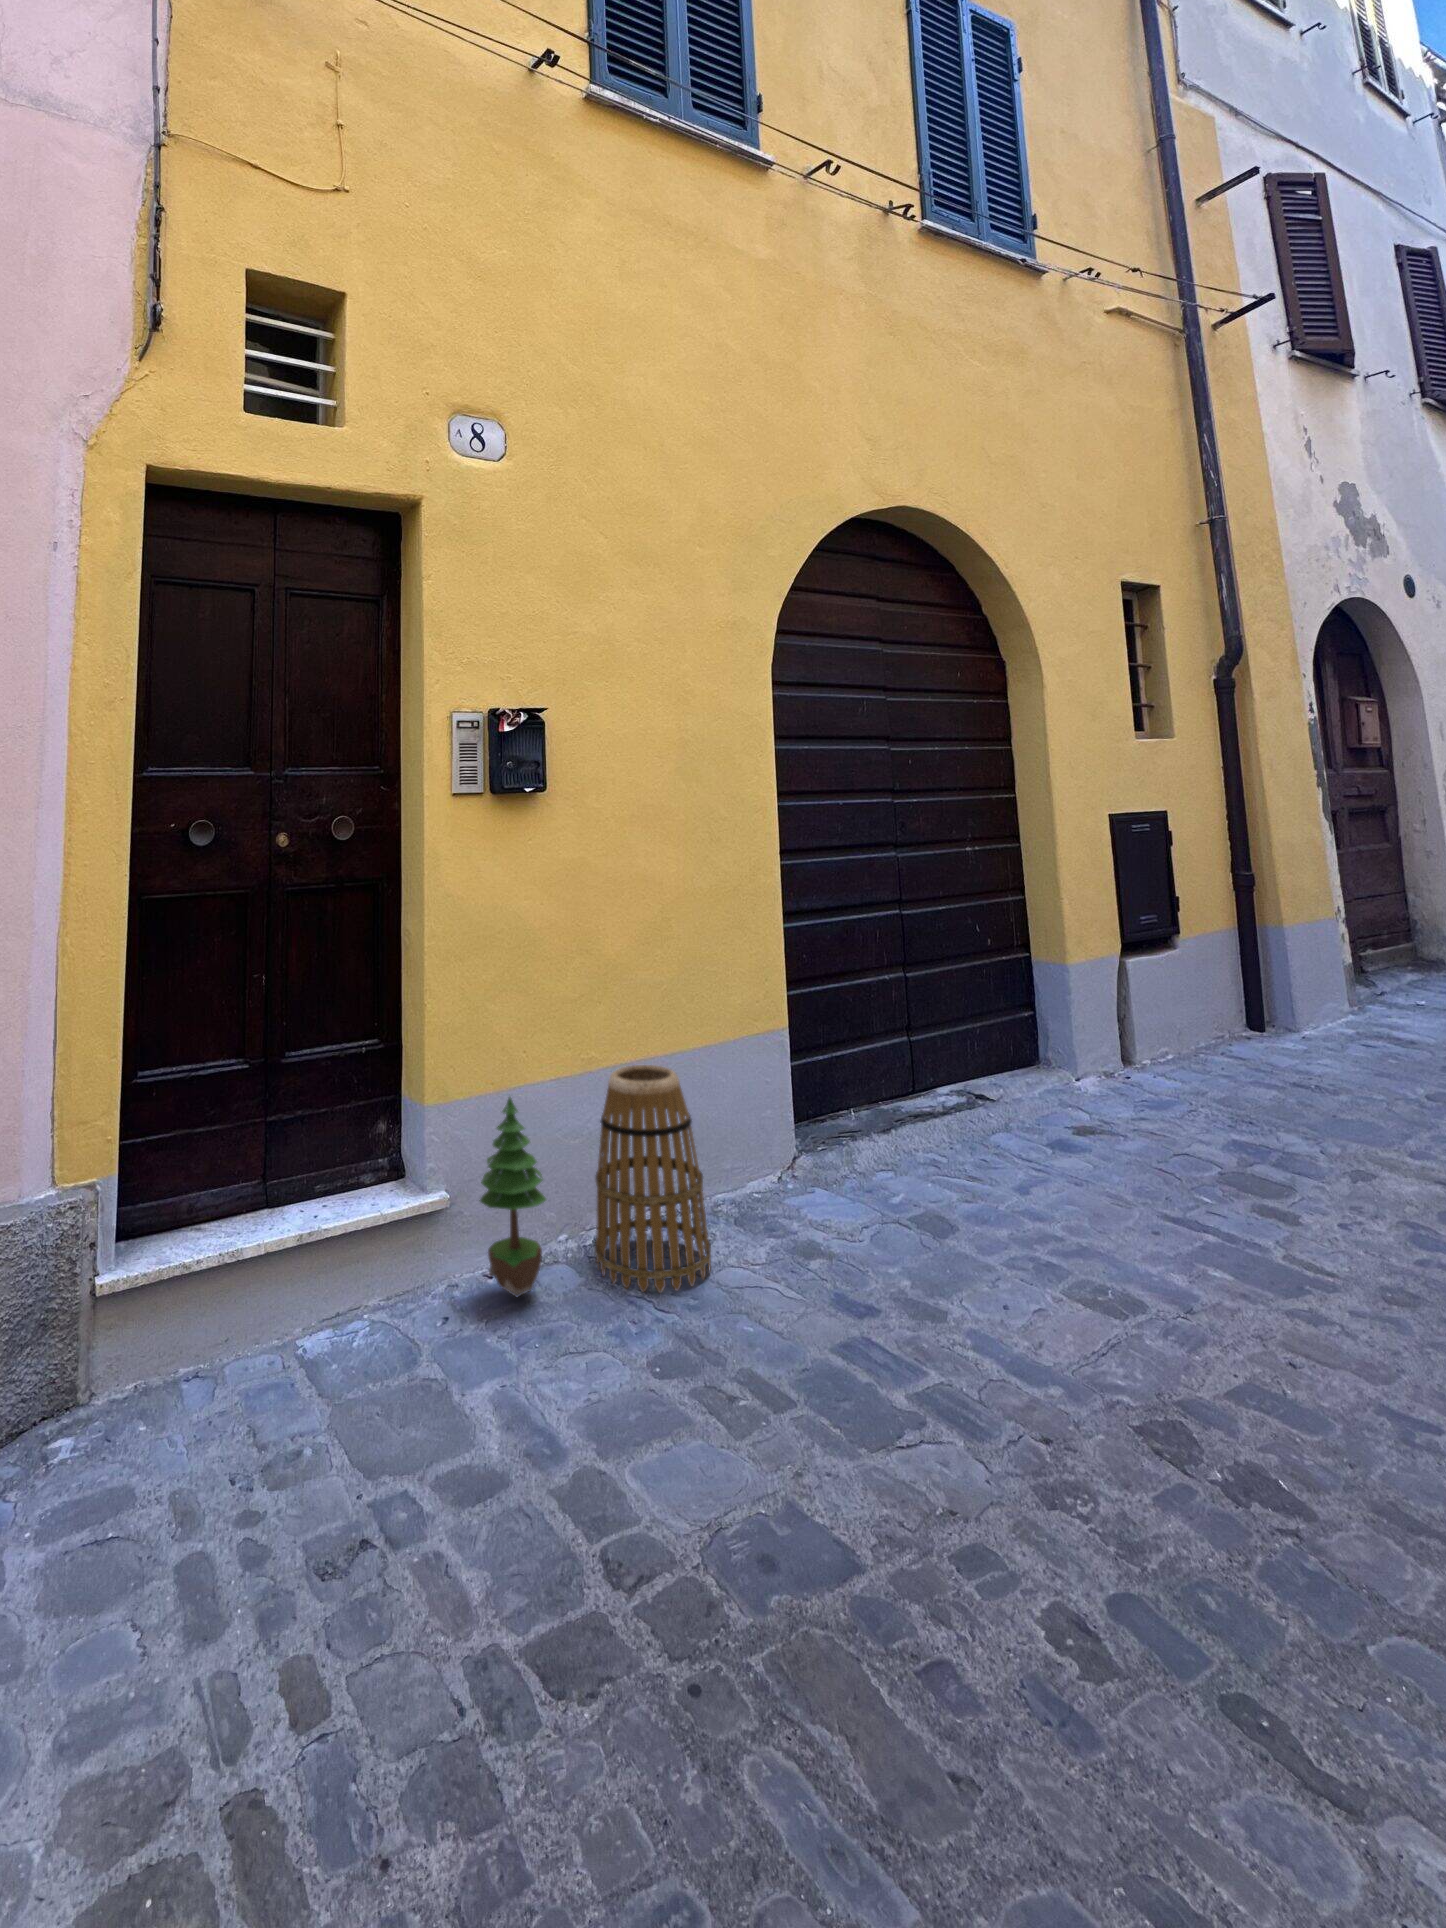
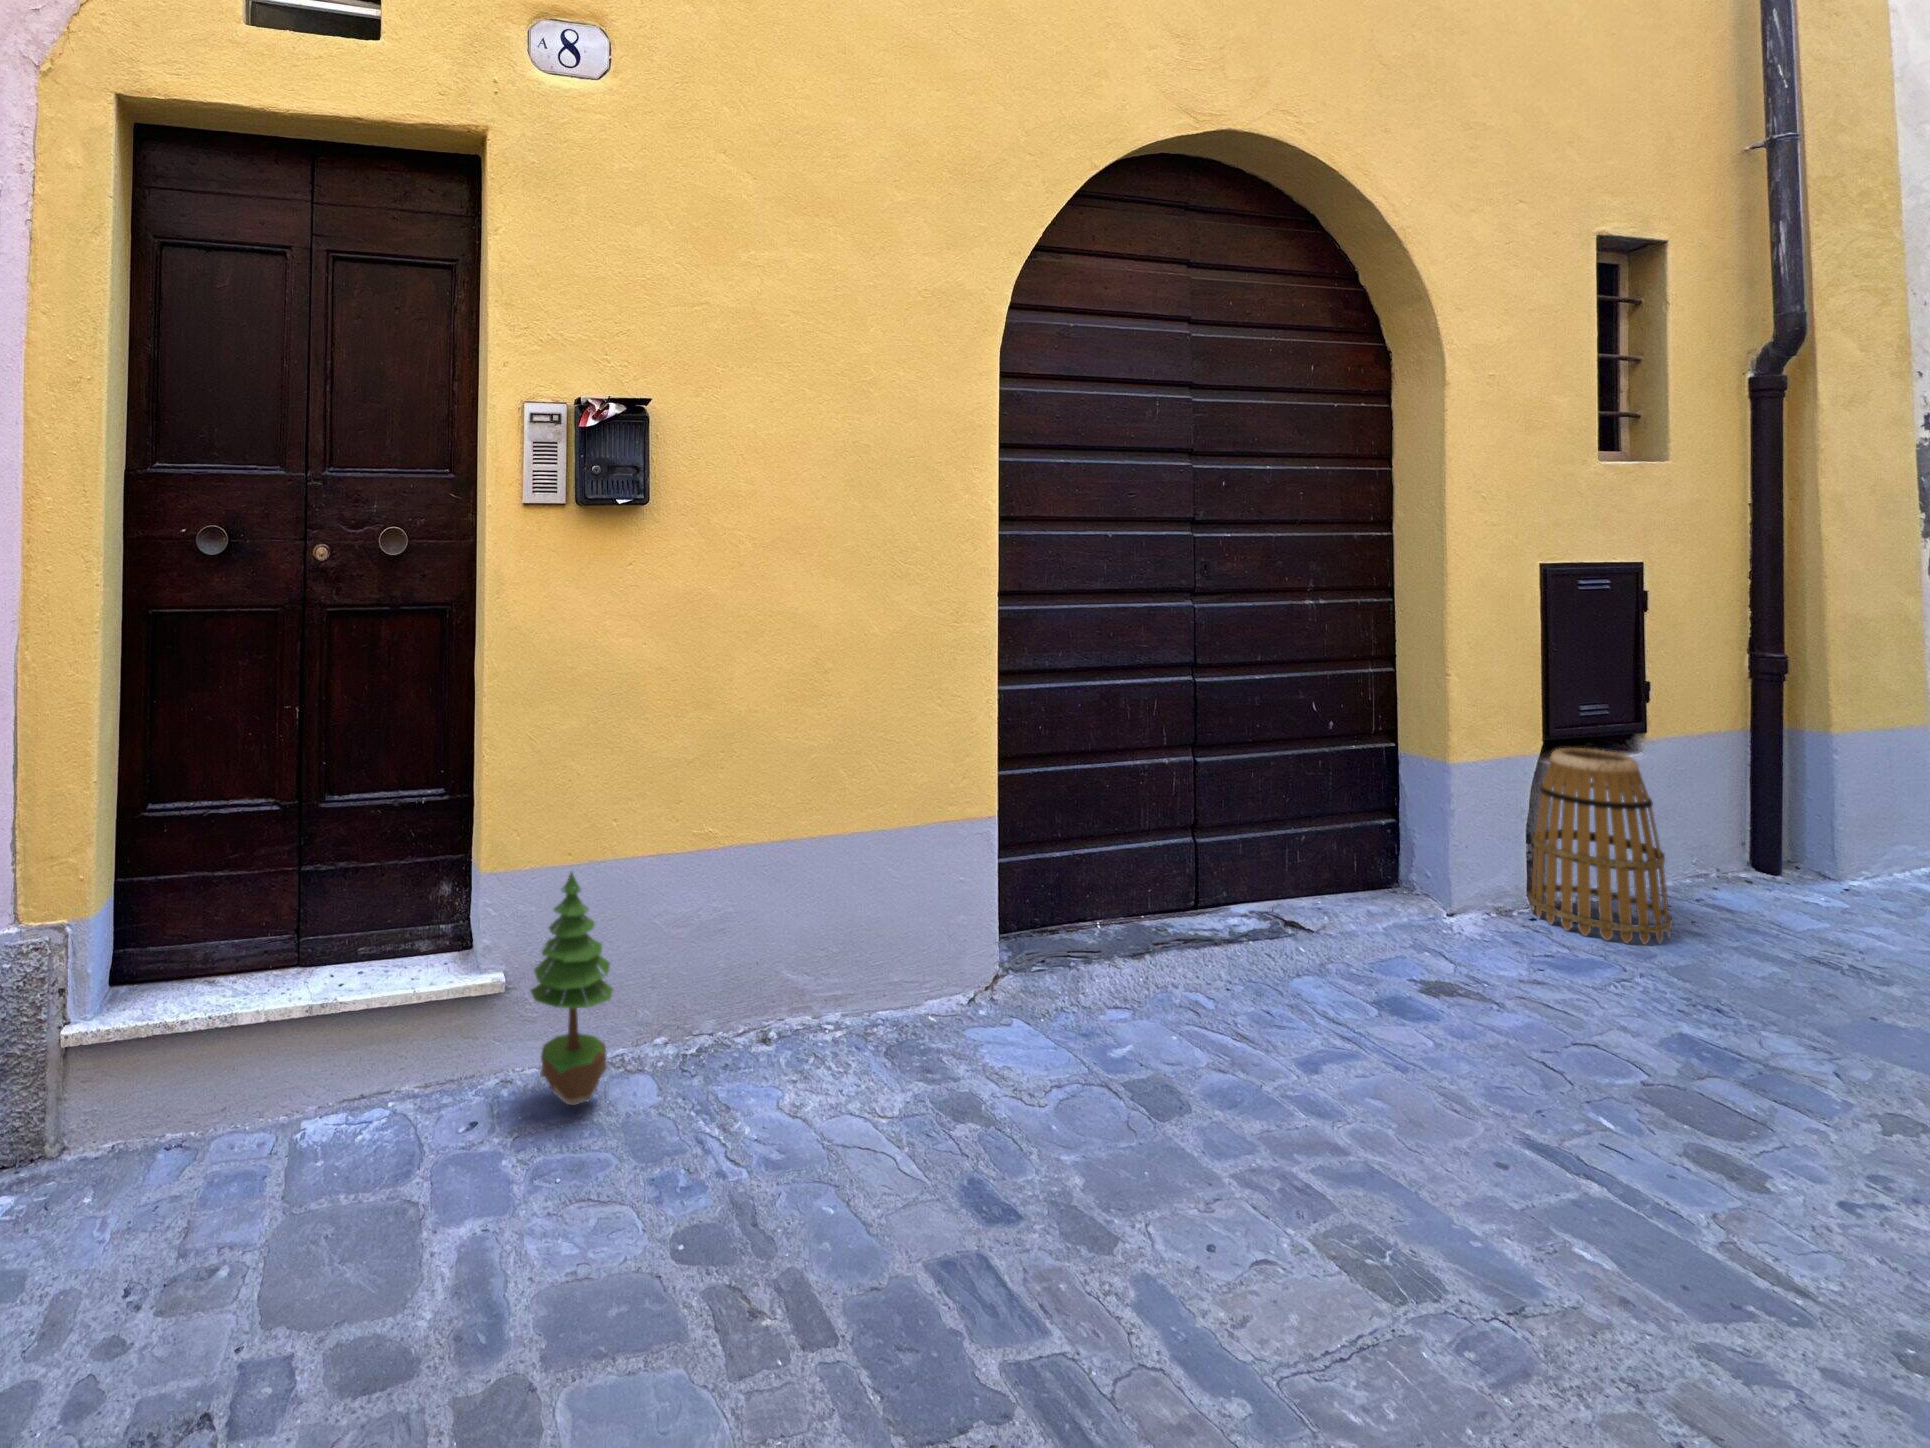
basket: present [595,1065,711,1292] -> present [1529,748,1672,944]

